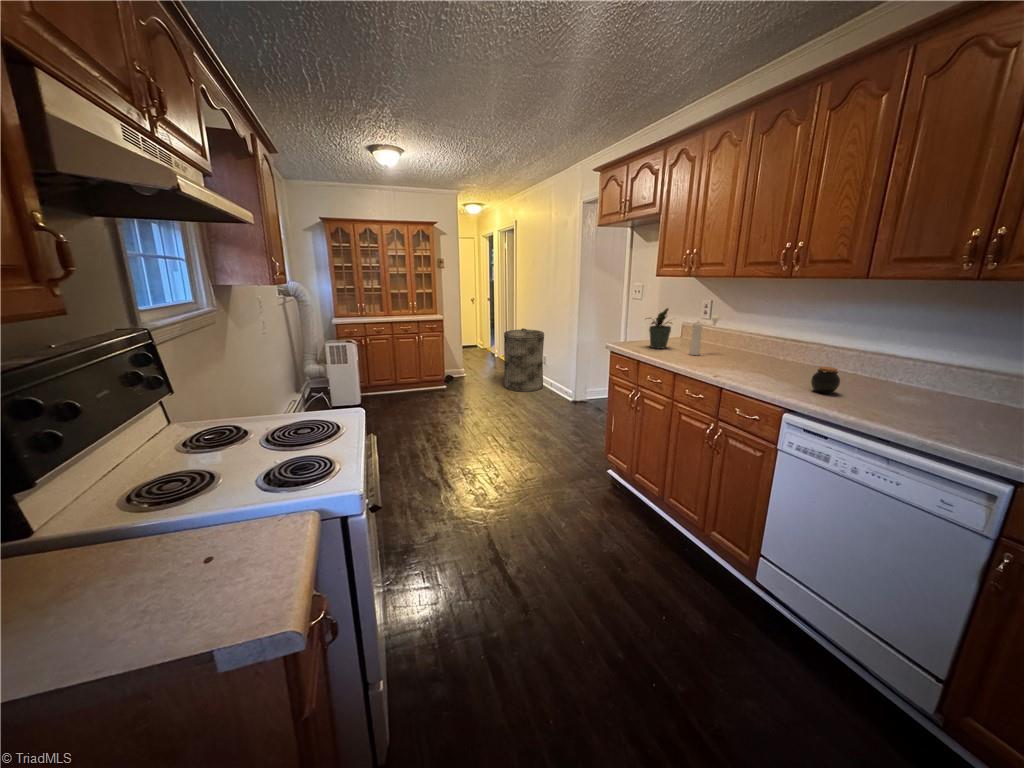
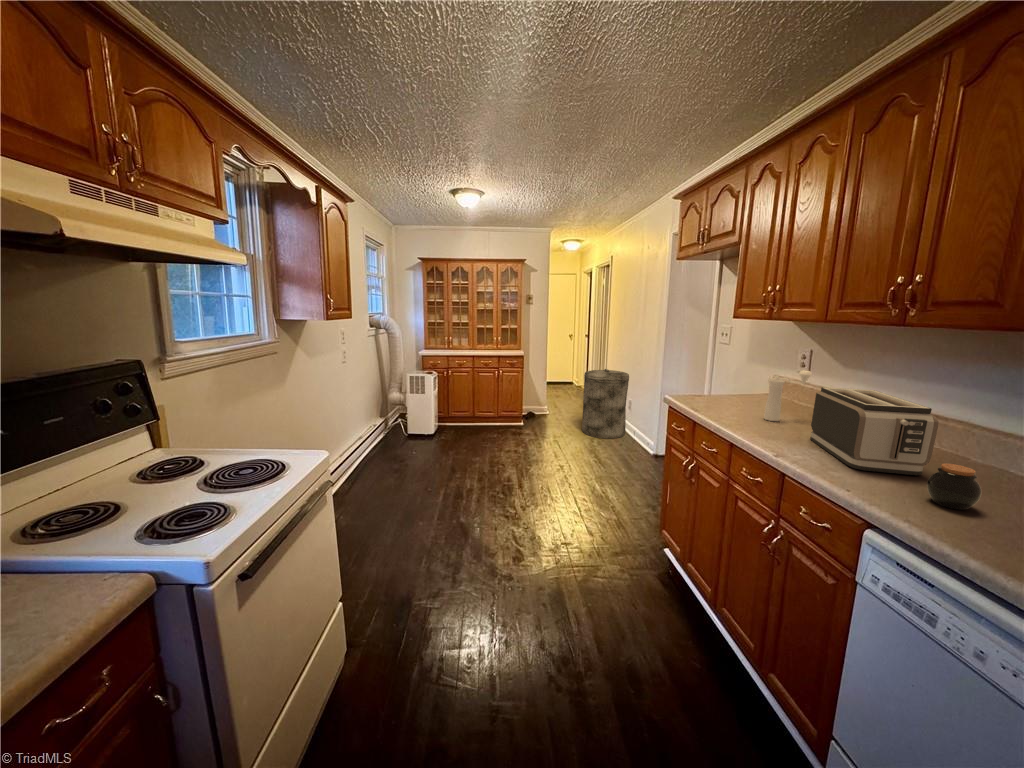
potted plant: present [647,308,672,348] -> none [709,357,753,408]
toaster: none [727,326,811,379] -> present [810,387,938,475]

